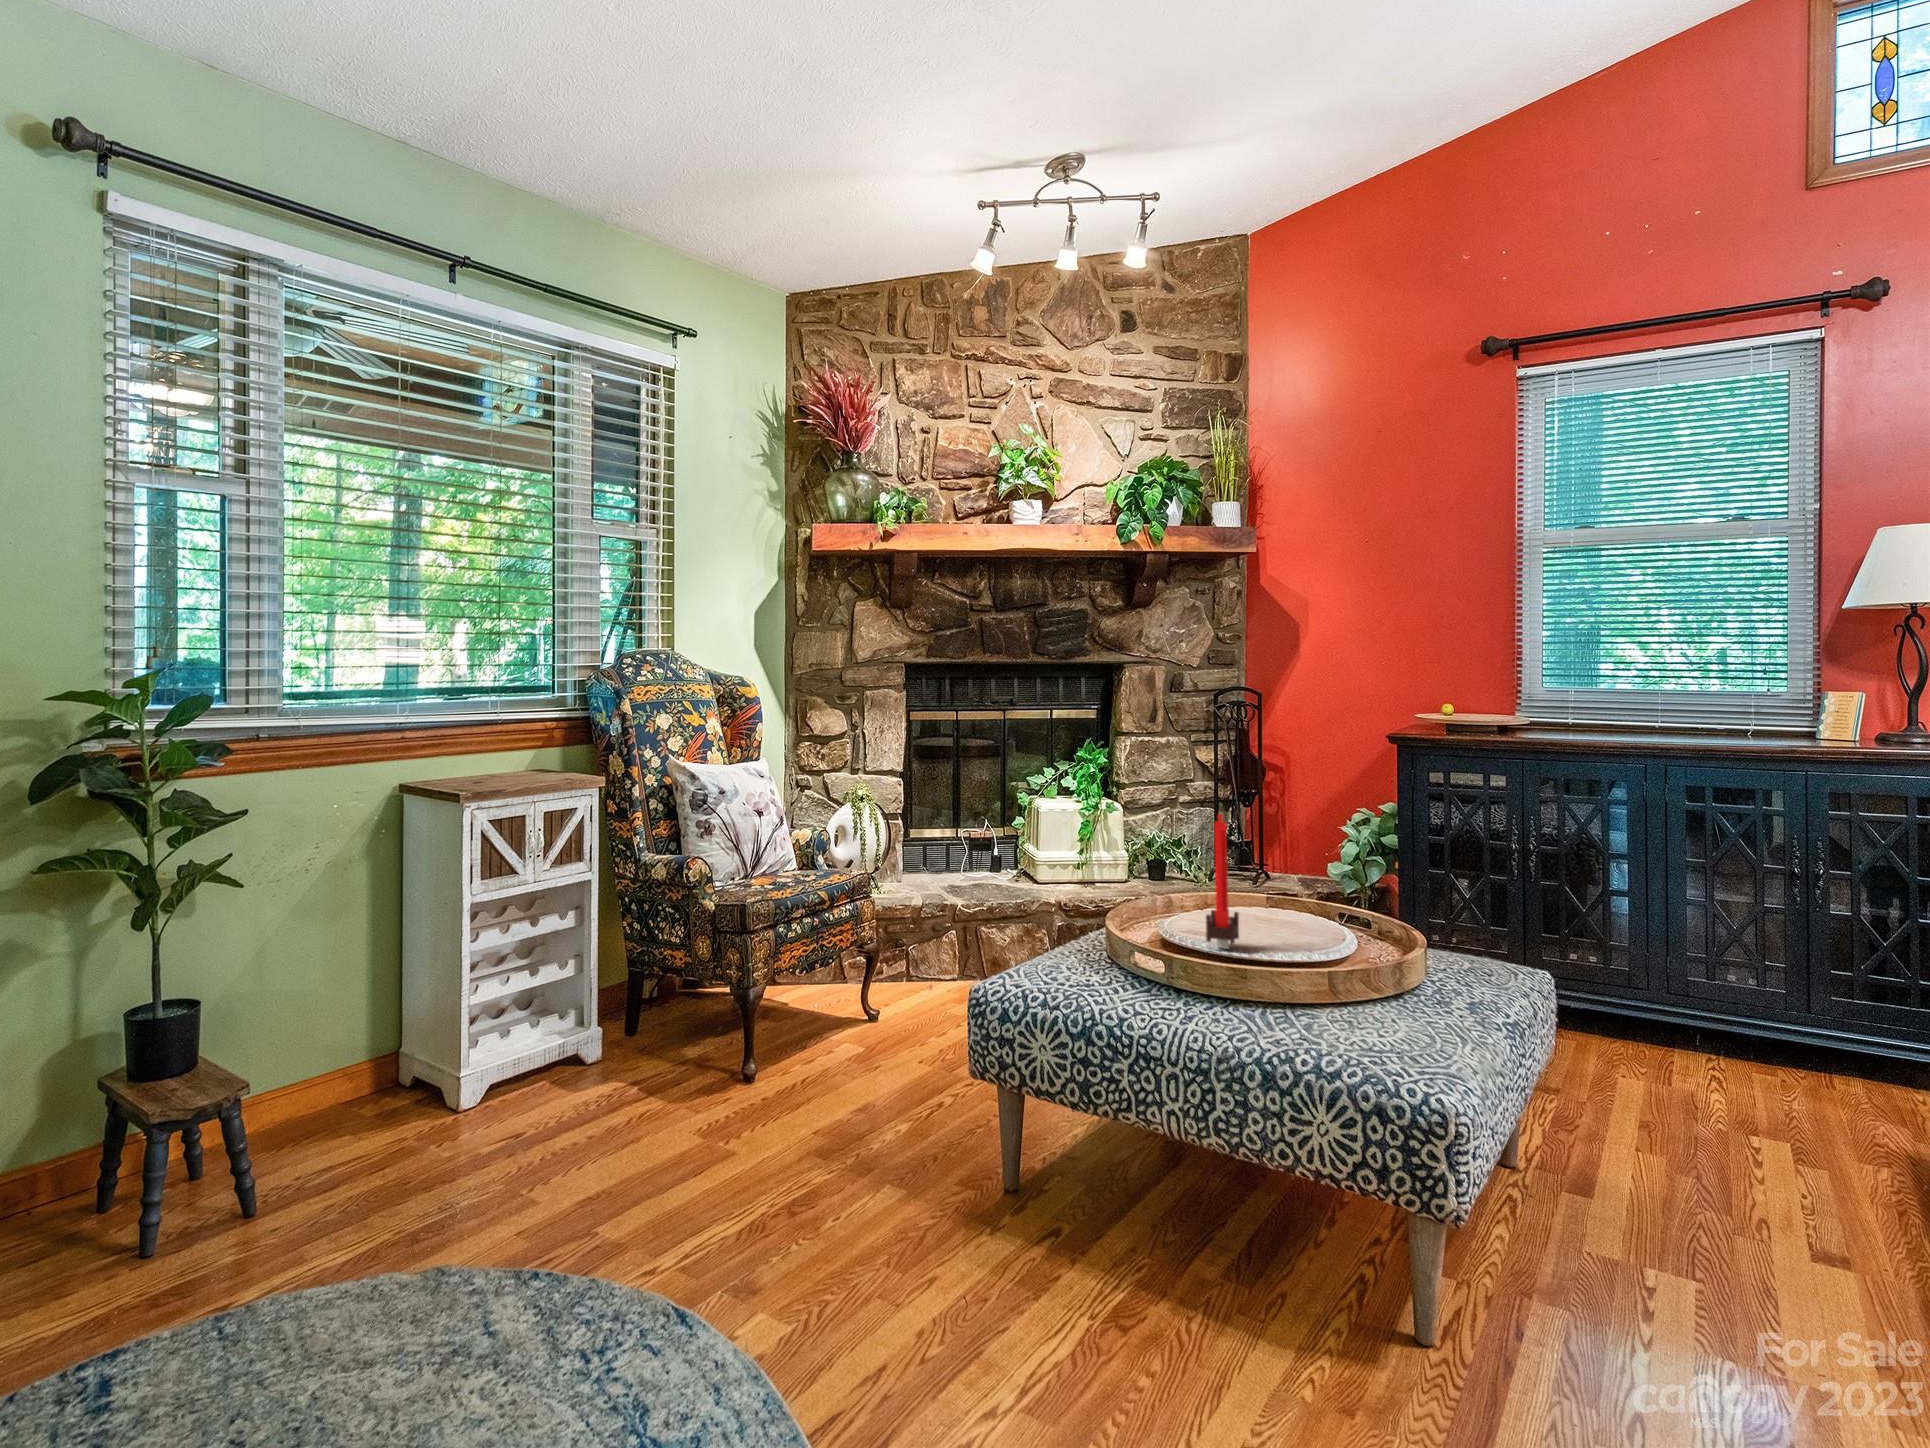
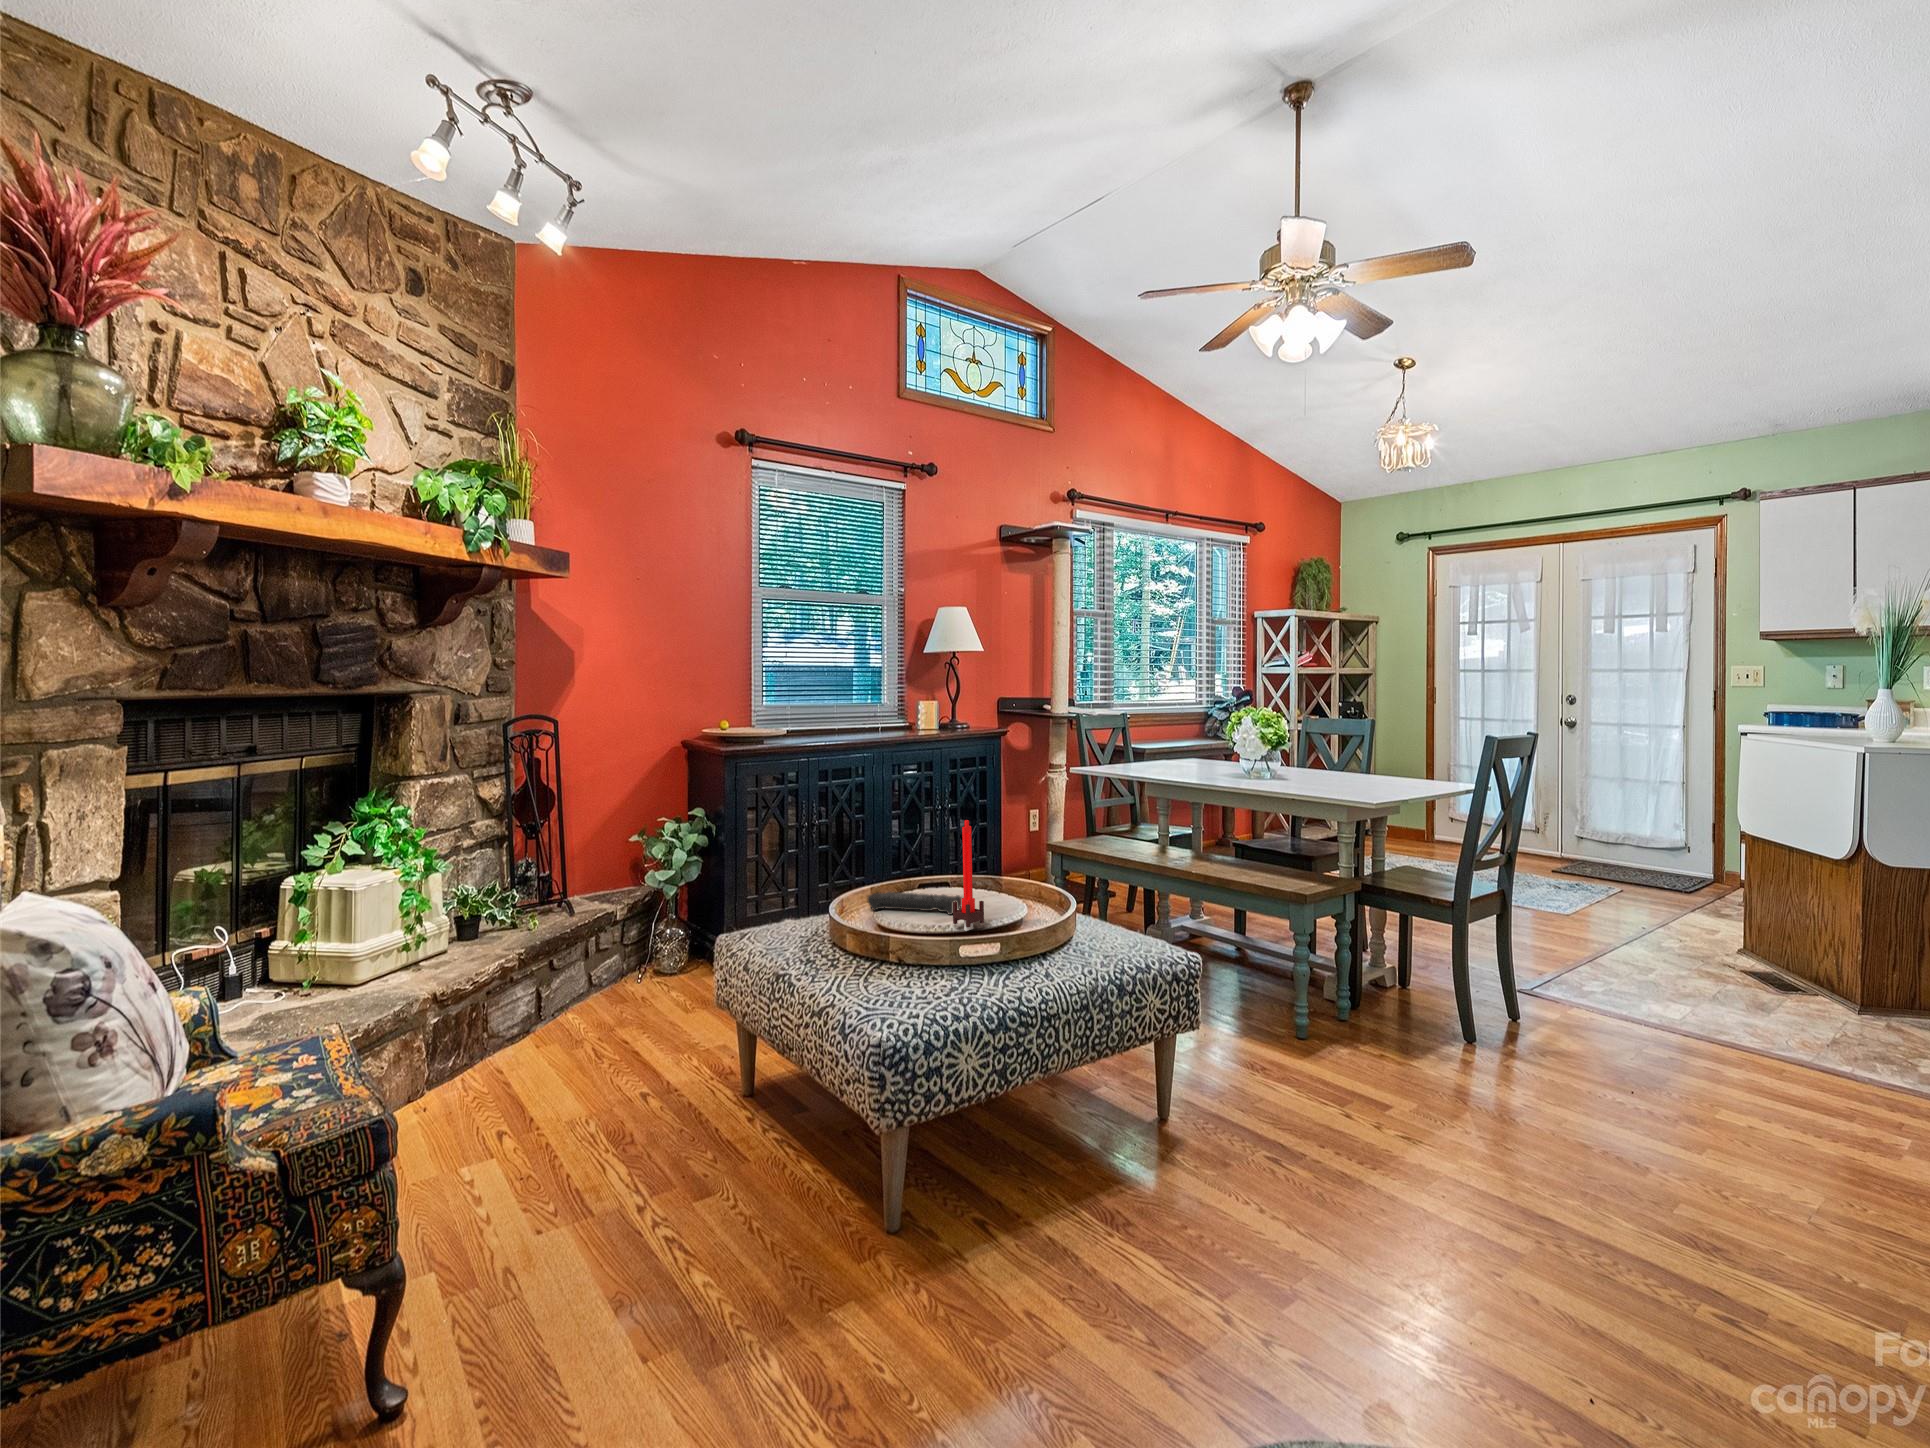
remote control: none [1238,895,1303,936] -> present [868,892,962,915]

